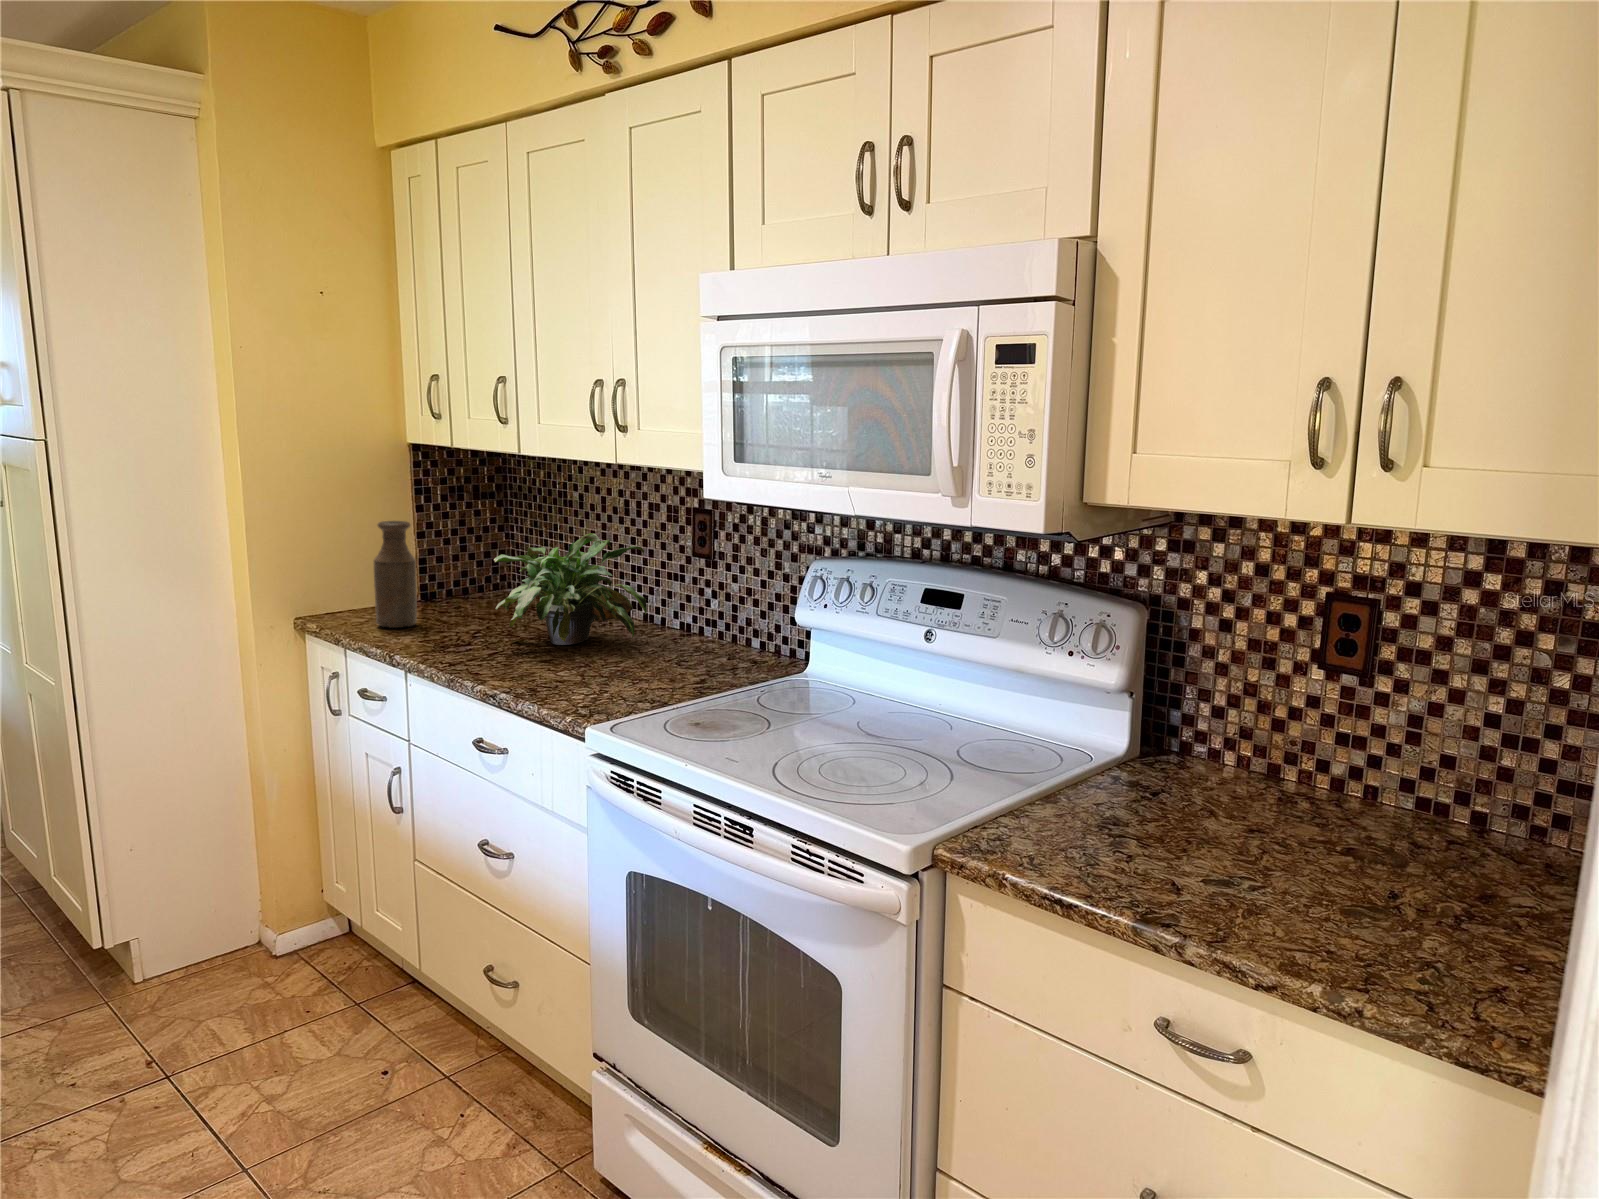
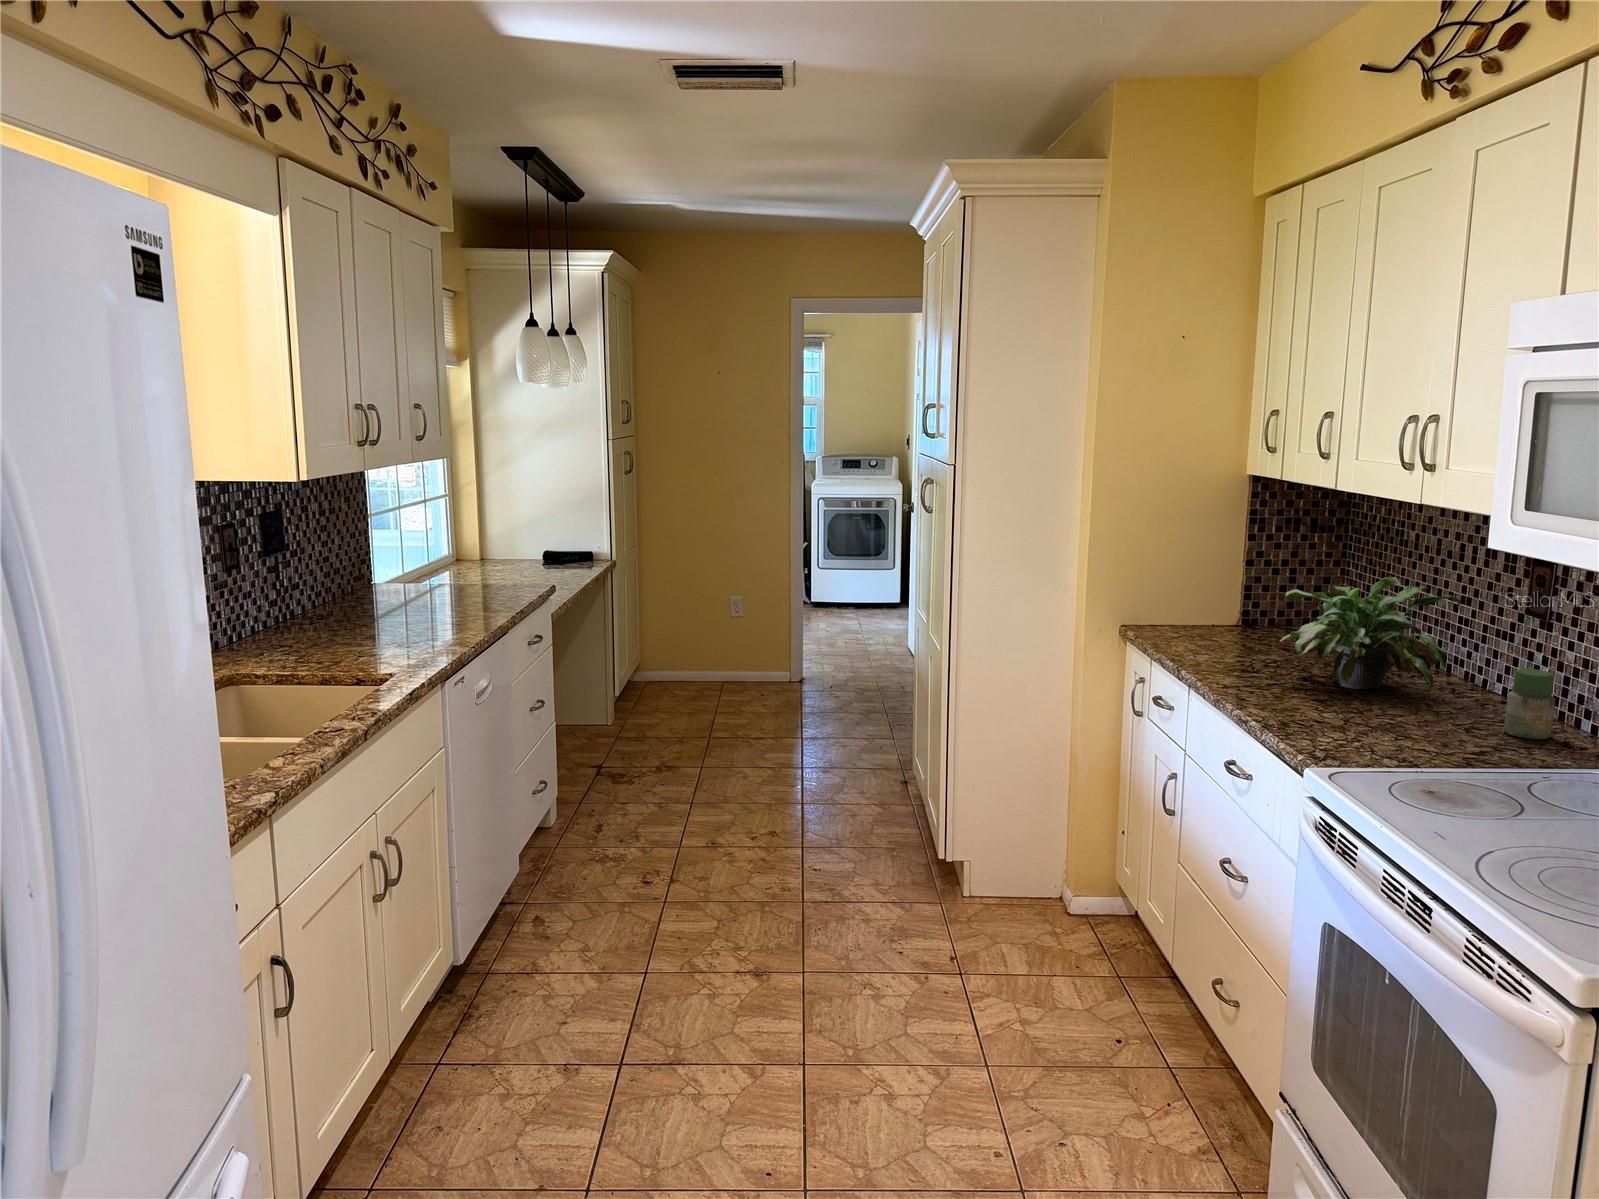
bottle: present [373,521,417,628] -> none [1183,548,1226,648]
jar: none [703,602,737,663] -> present [1504,669,1555,739]

